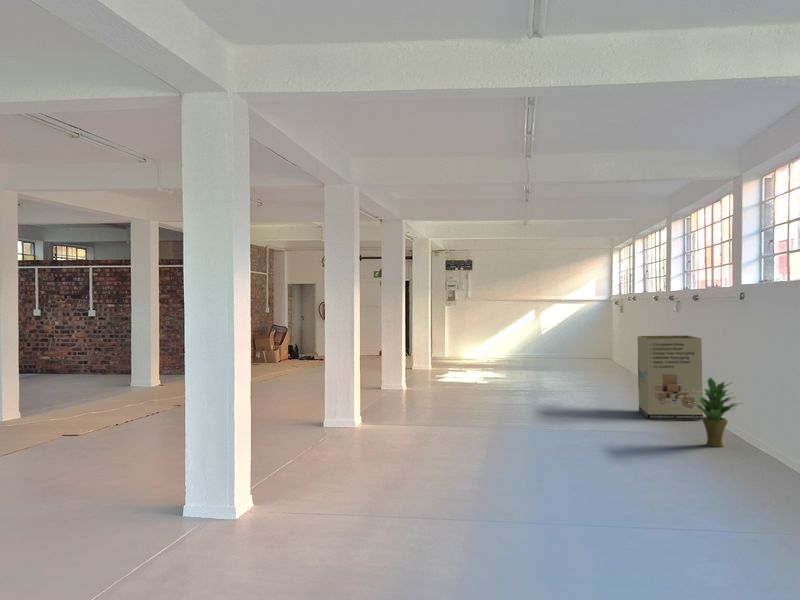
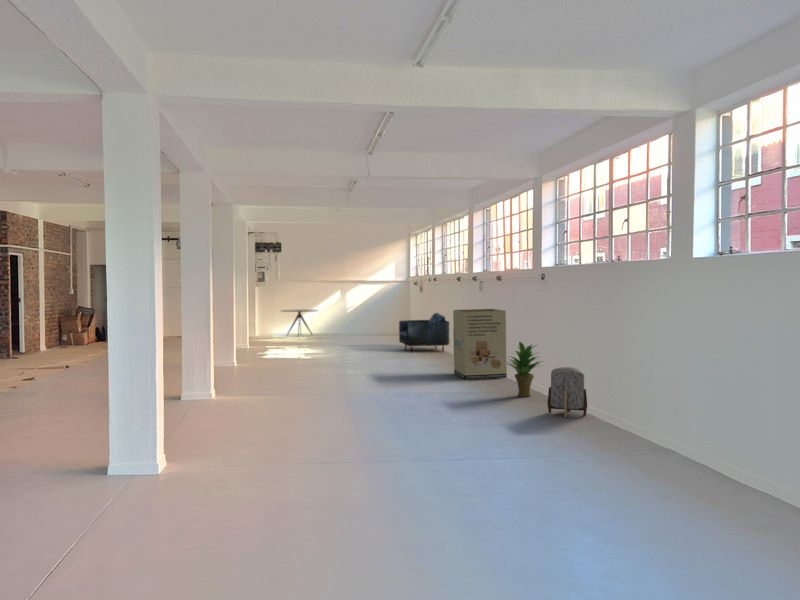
round table: none [468,331,508,359] -> present [282,309,317,334]
armchair: none [589,338,648,383] -> present [399,313,450,352]
stool: none [735,414,791,479] -> present [547,367,587,418]

